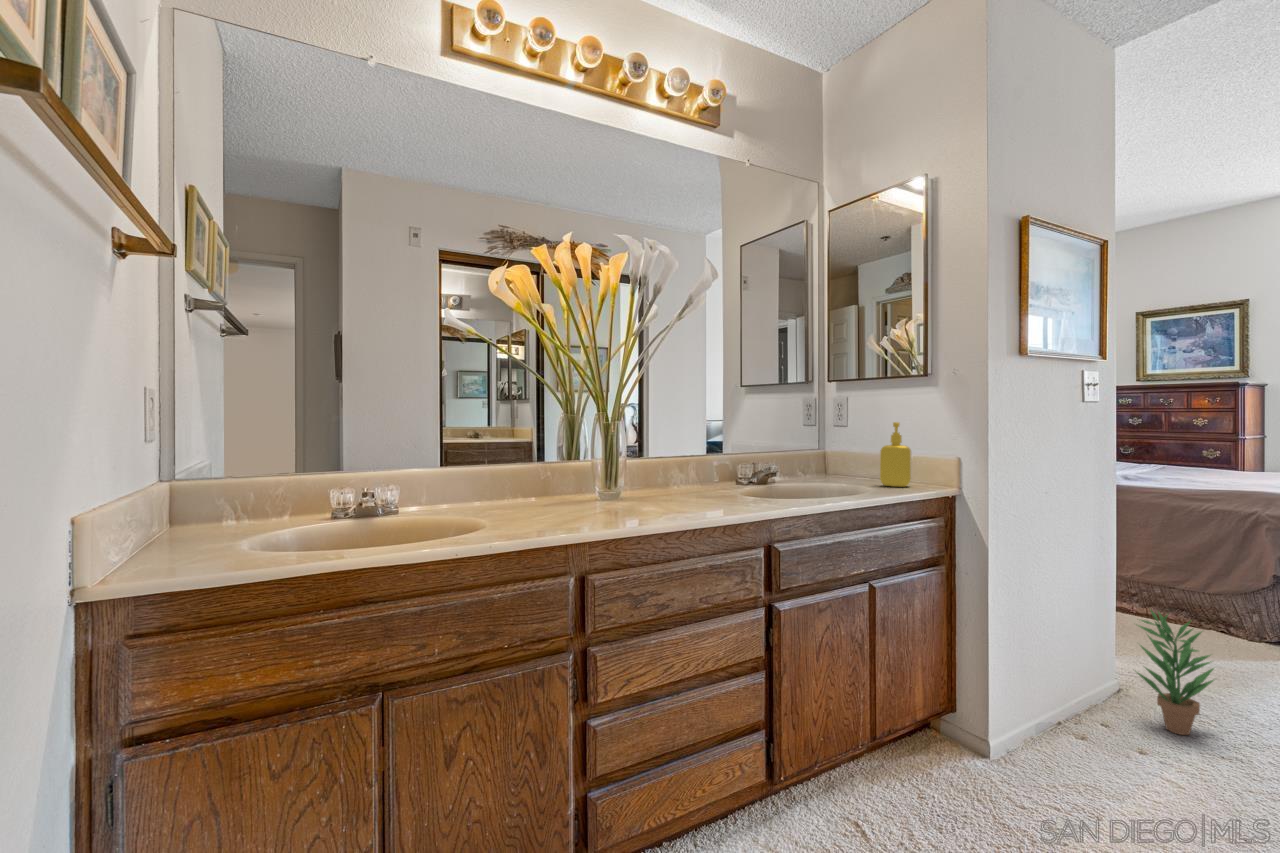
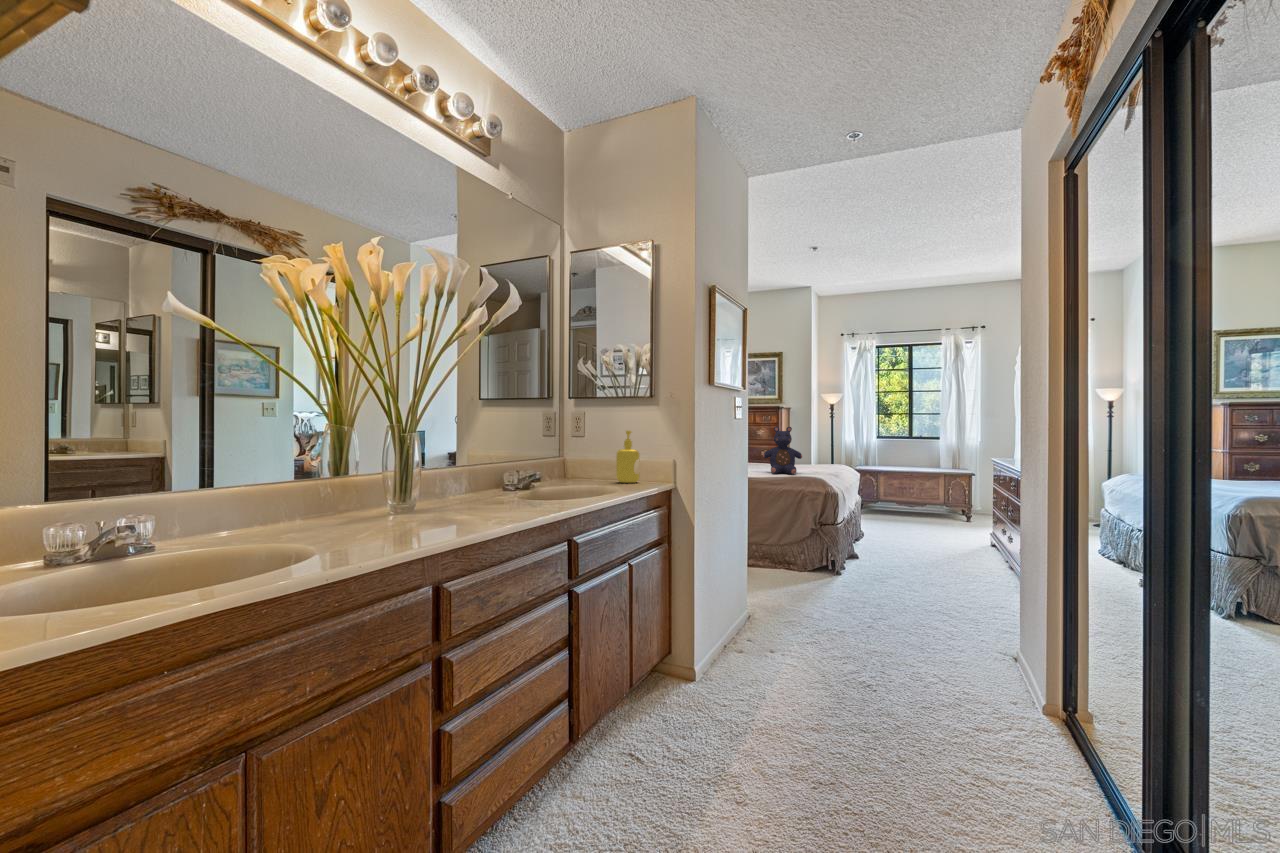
teddy bear: none [1176,417,1254,489] -> present [763,427,802,474]
potted plant: present [1137,610,1214,735] -> none [768,557,812,640]

